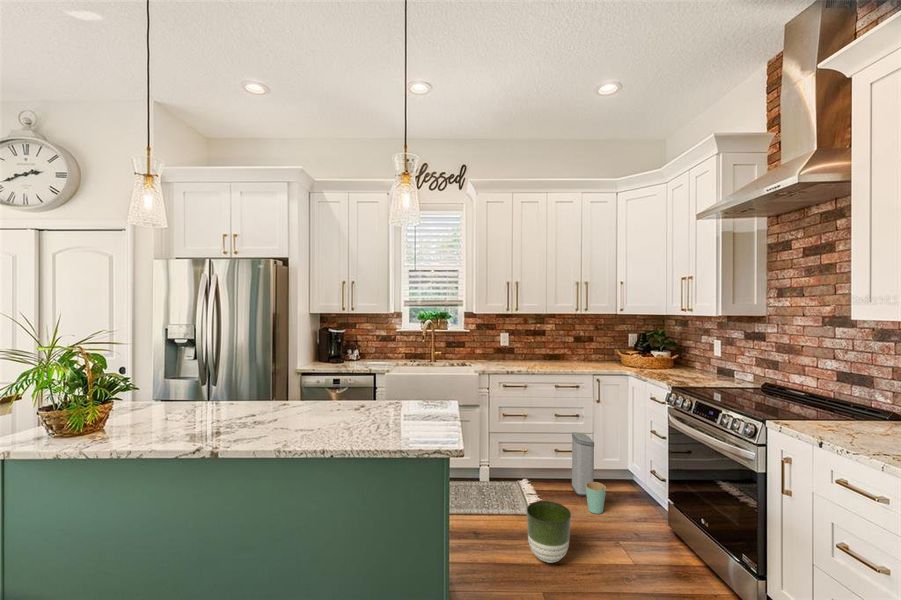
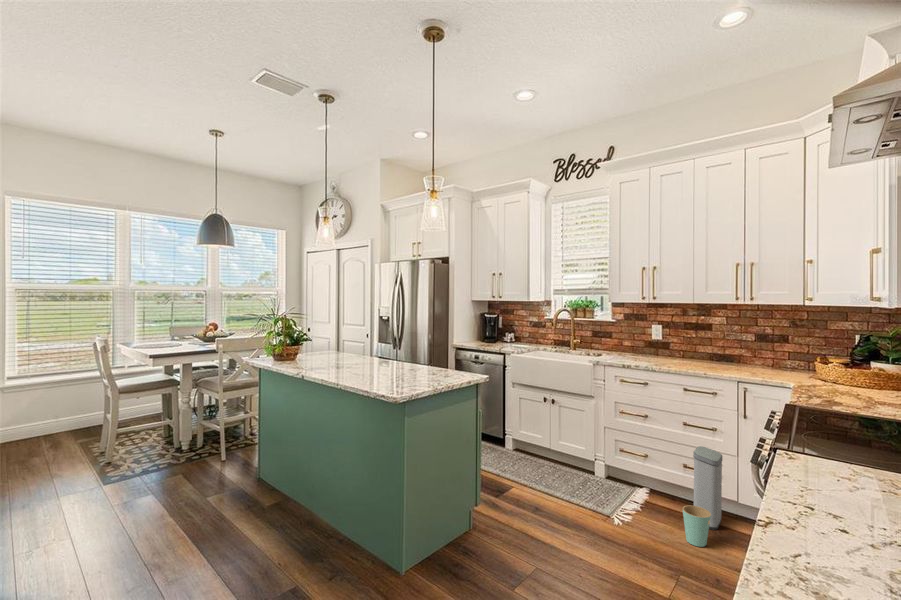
planter: present [527,501,571,563] -> none [552,491,601,556]

